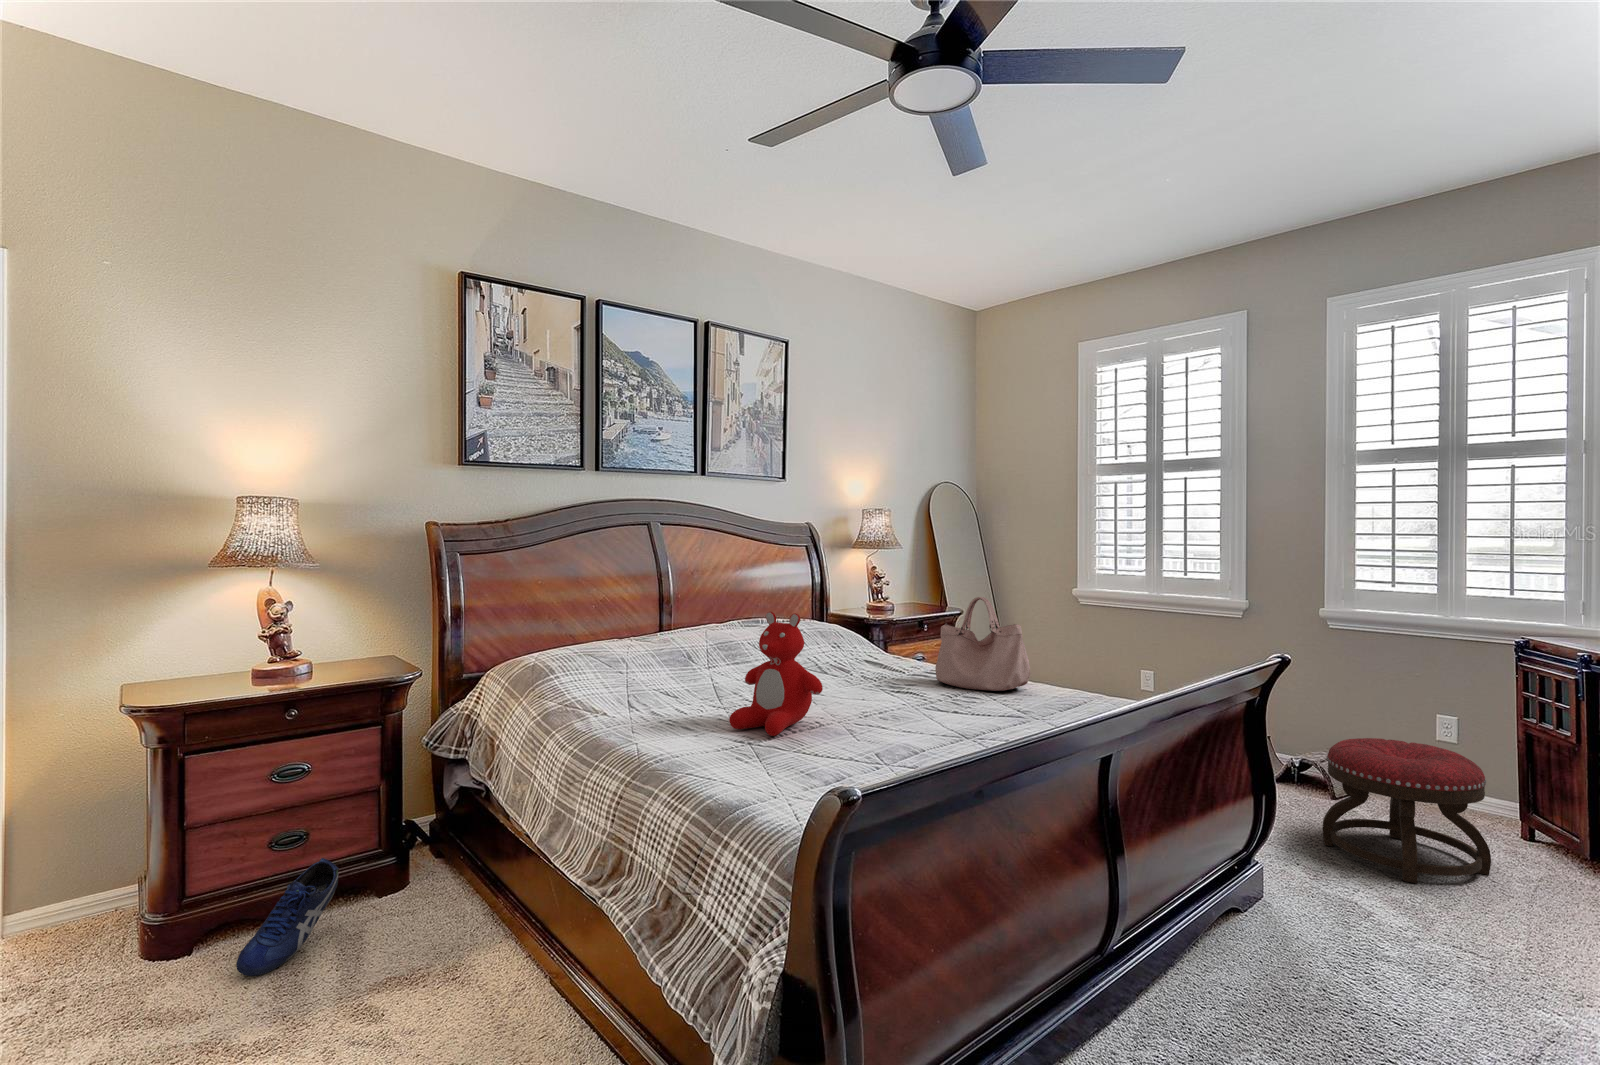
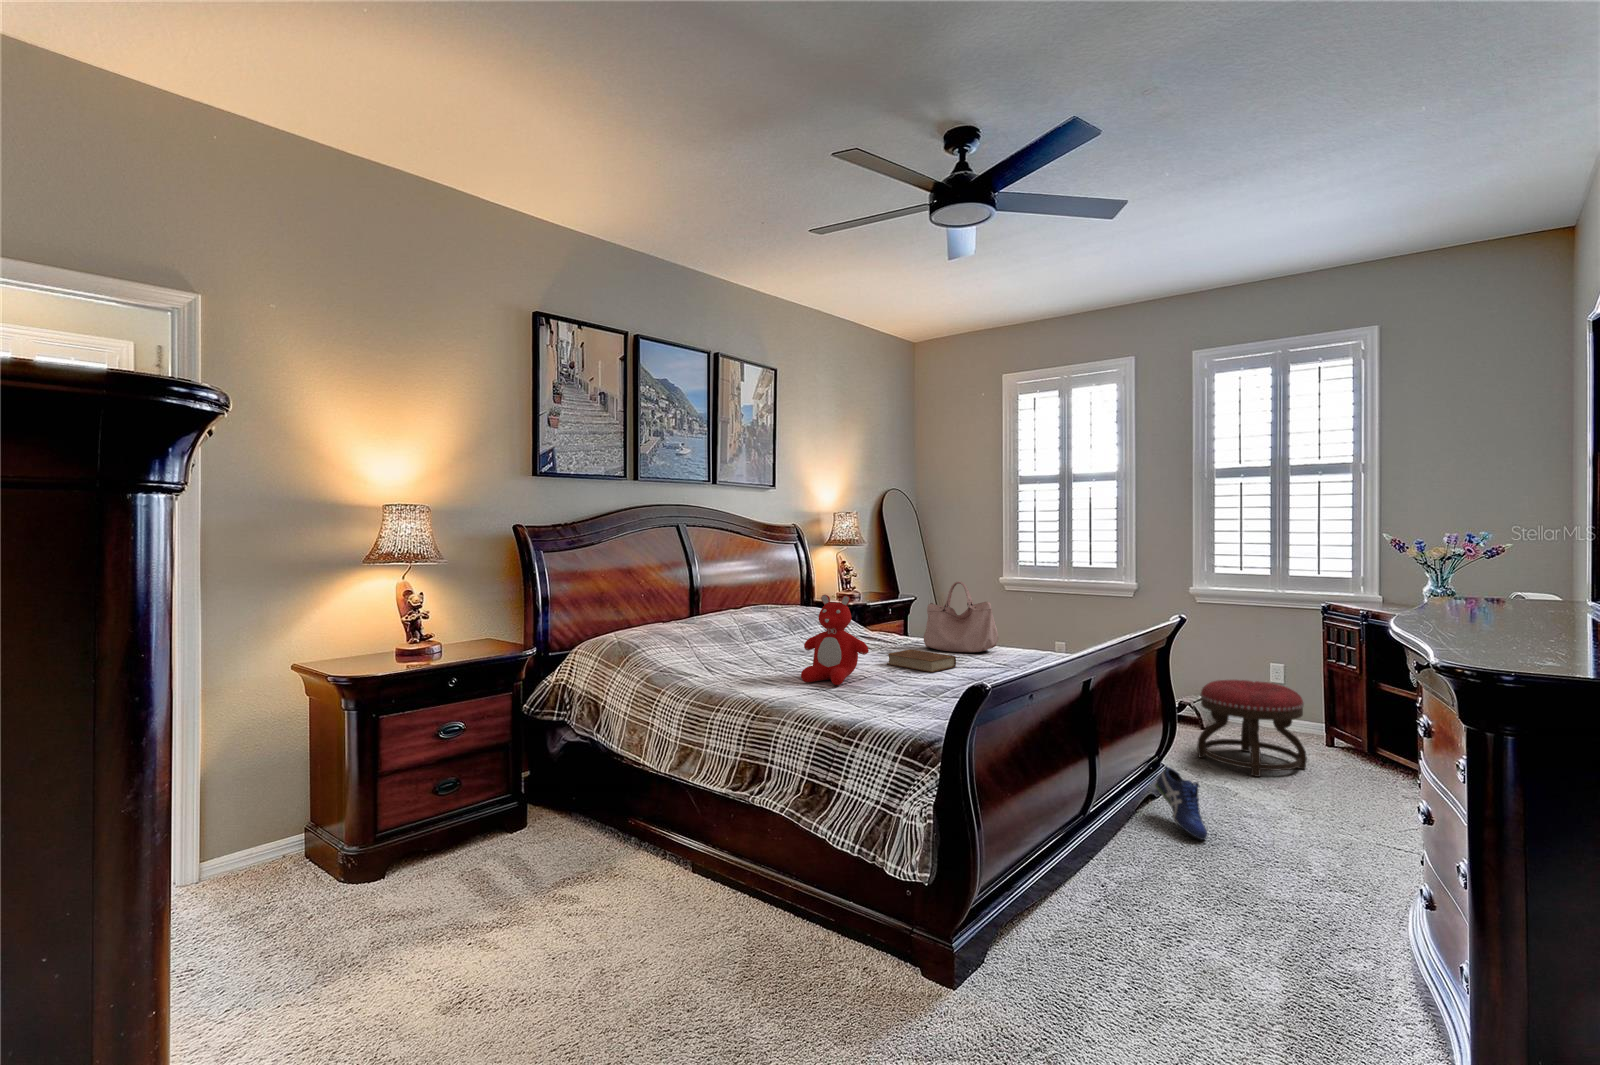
book: none [868,685,958,720] -> present [887,649,956,672]
shoe: present [236,858,339,976] -> present [1155,767,1207,840]

